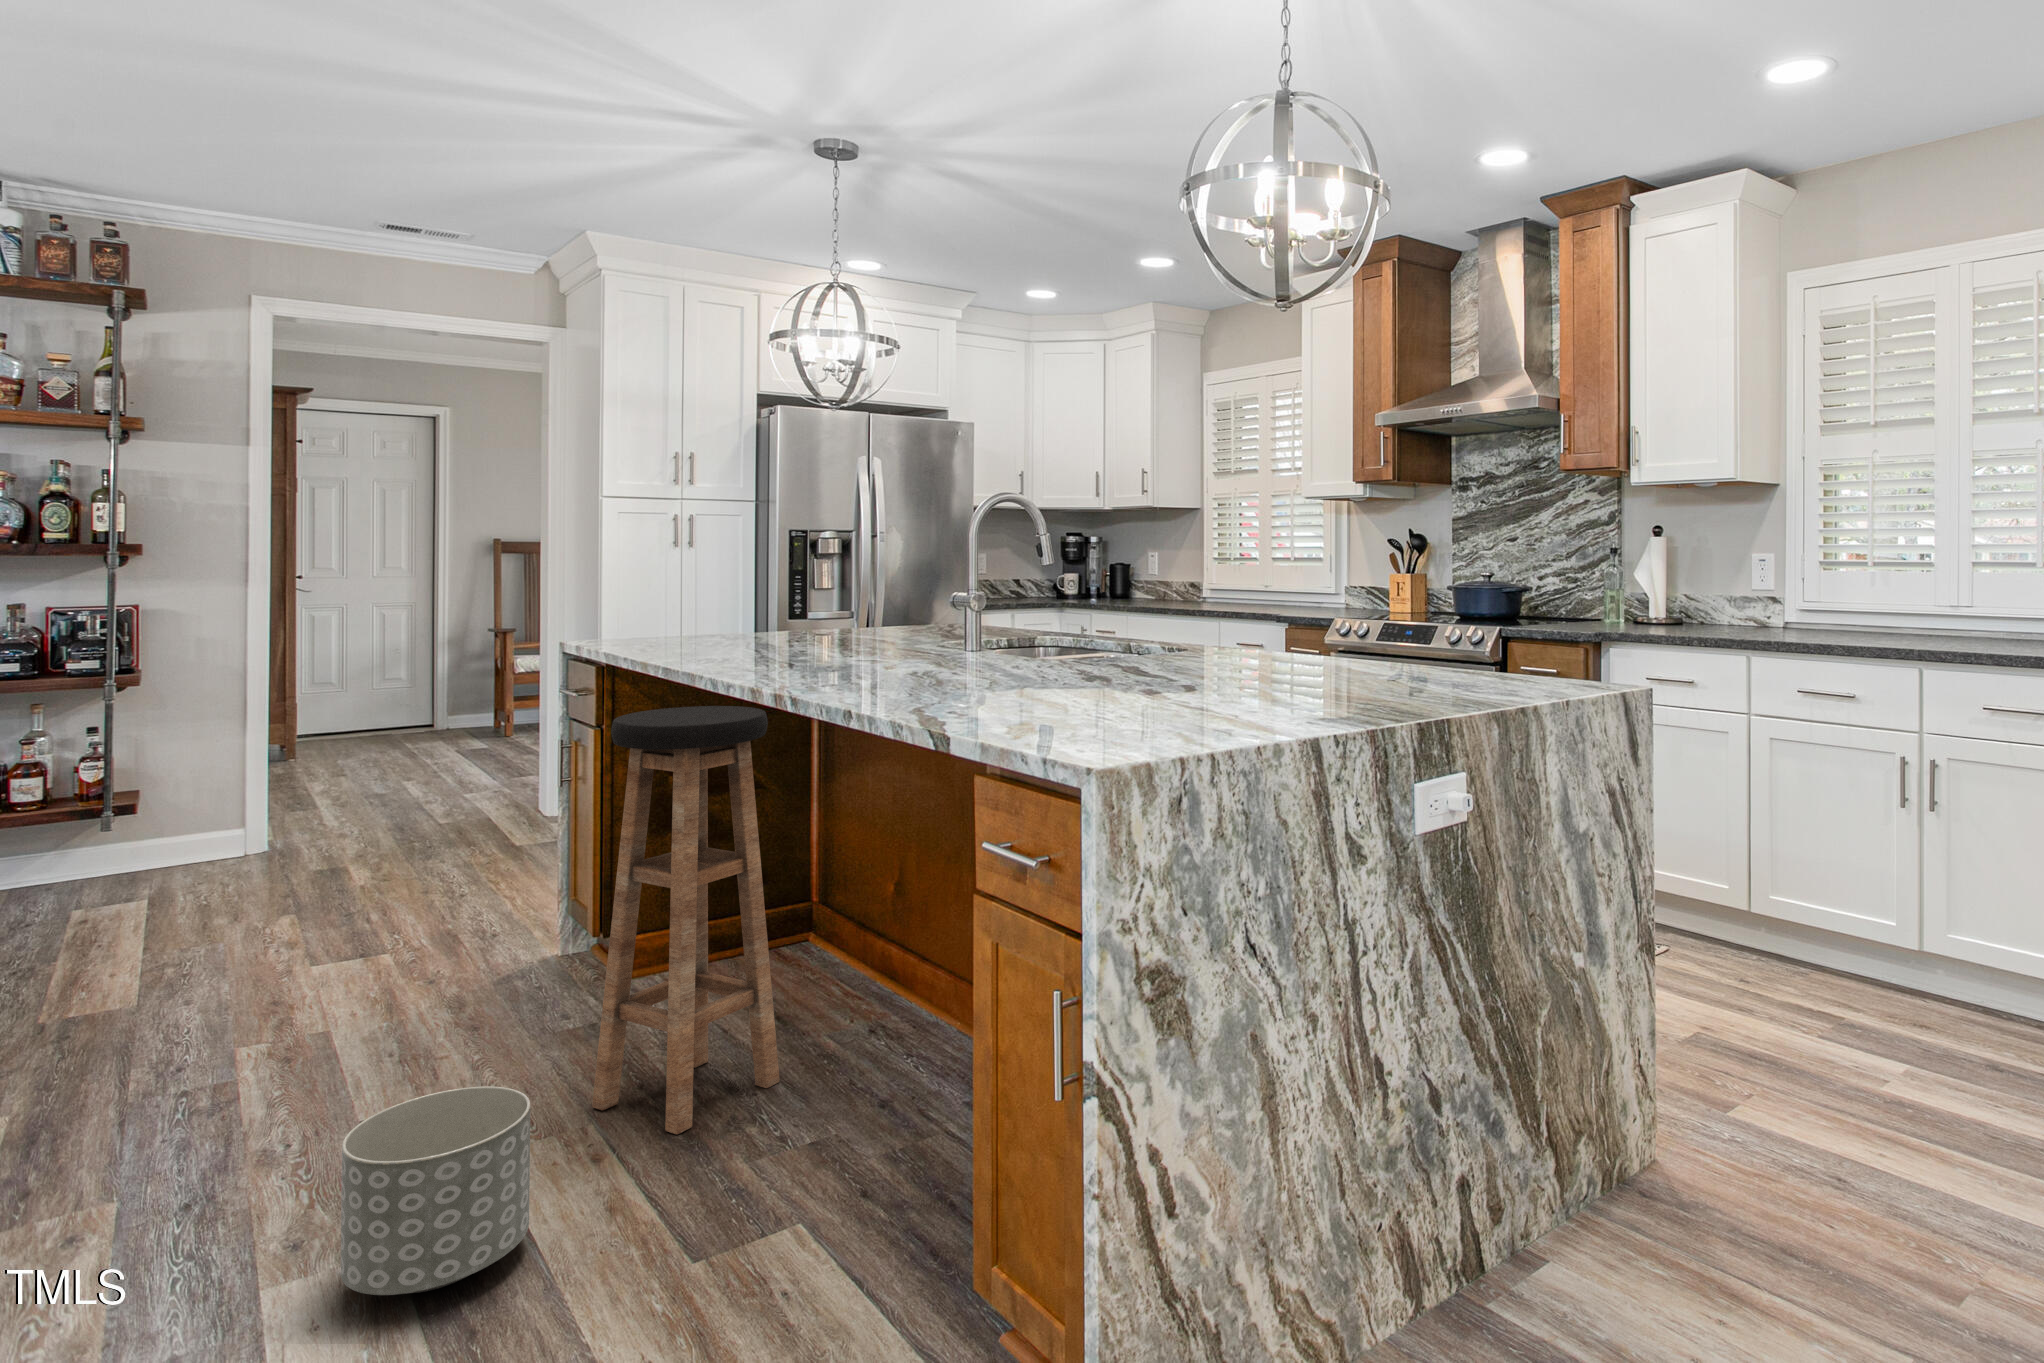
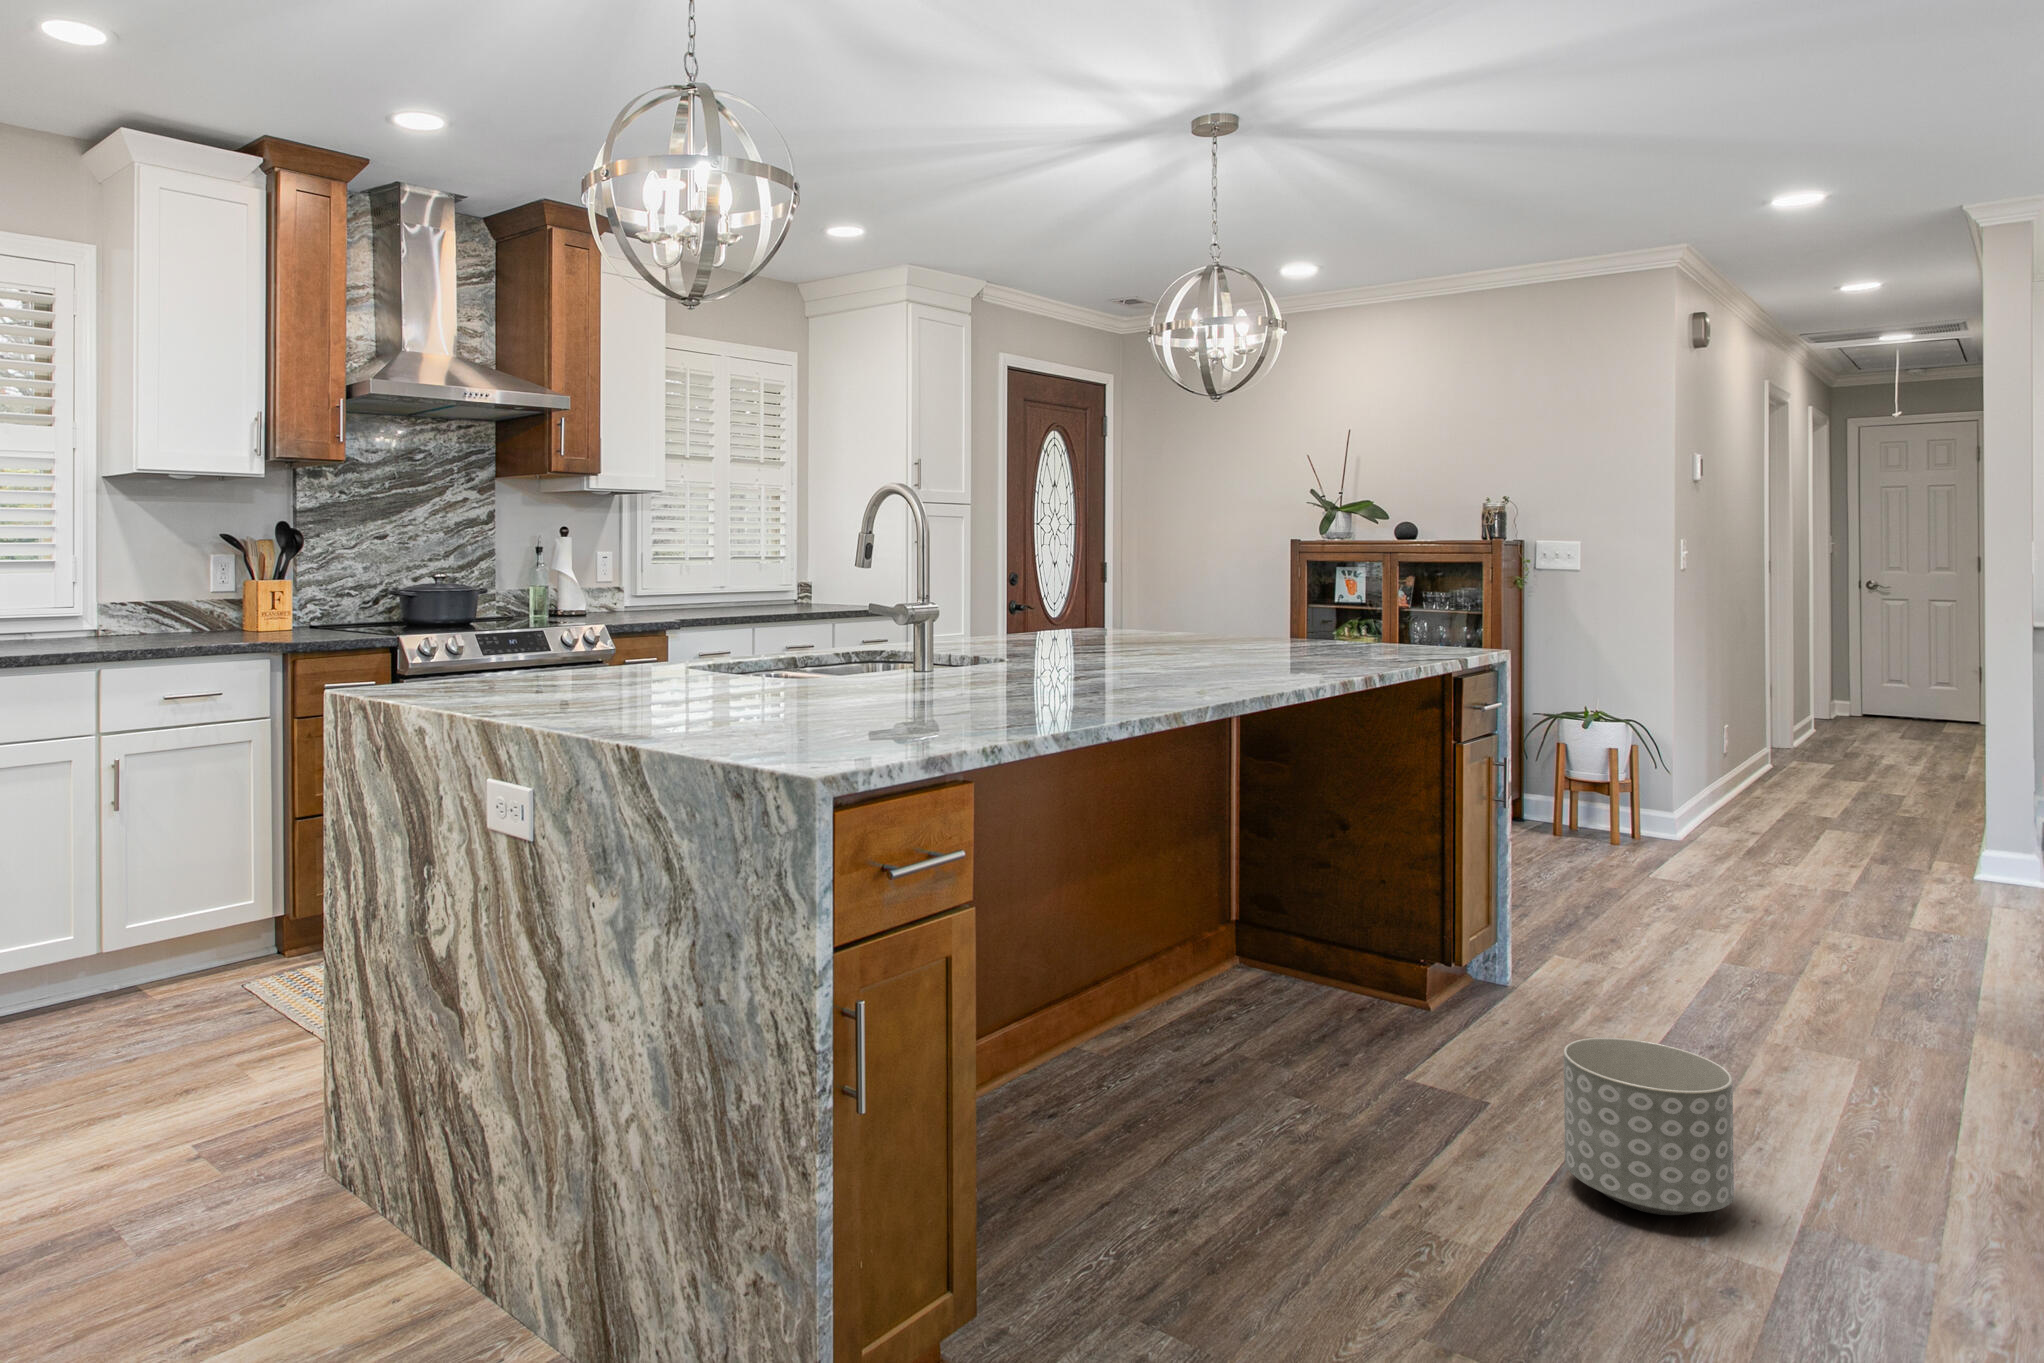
bar stool: present [592,706,780,1134] -> none [1195,725,1369,1222]

